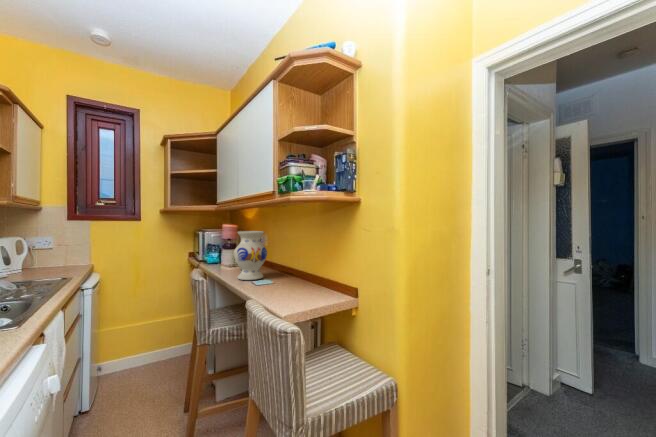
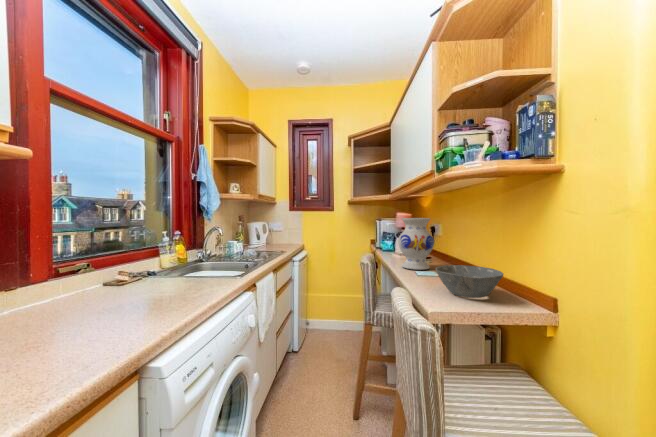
bowl: none [279,272,328,298] -> present [435,265,503,298]

